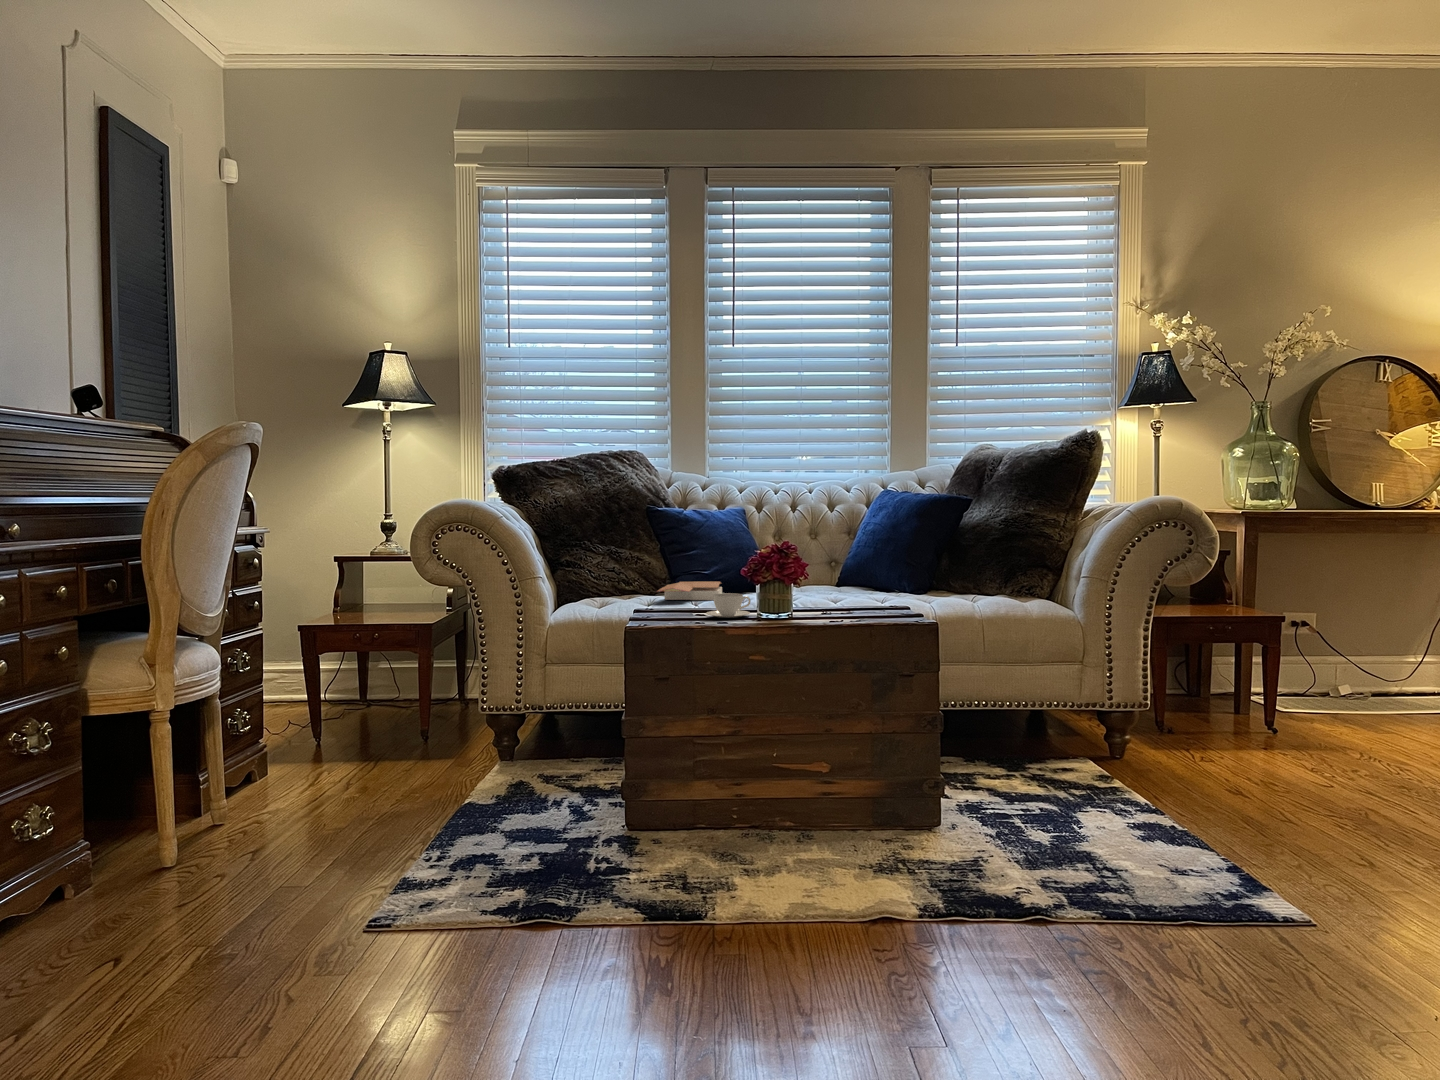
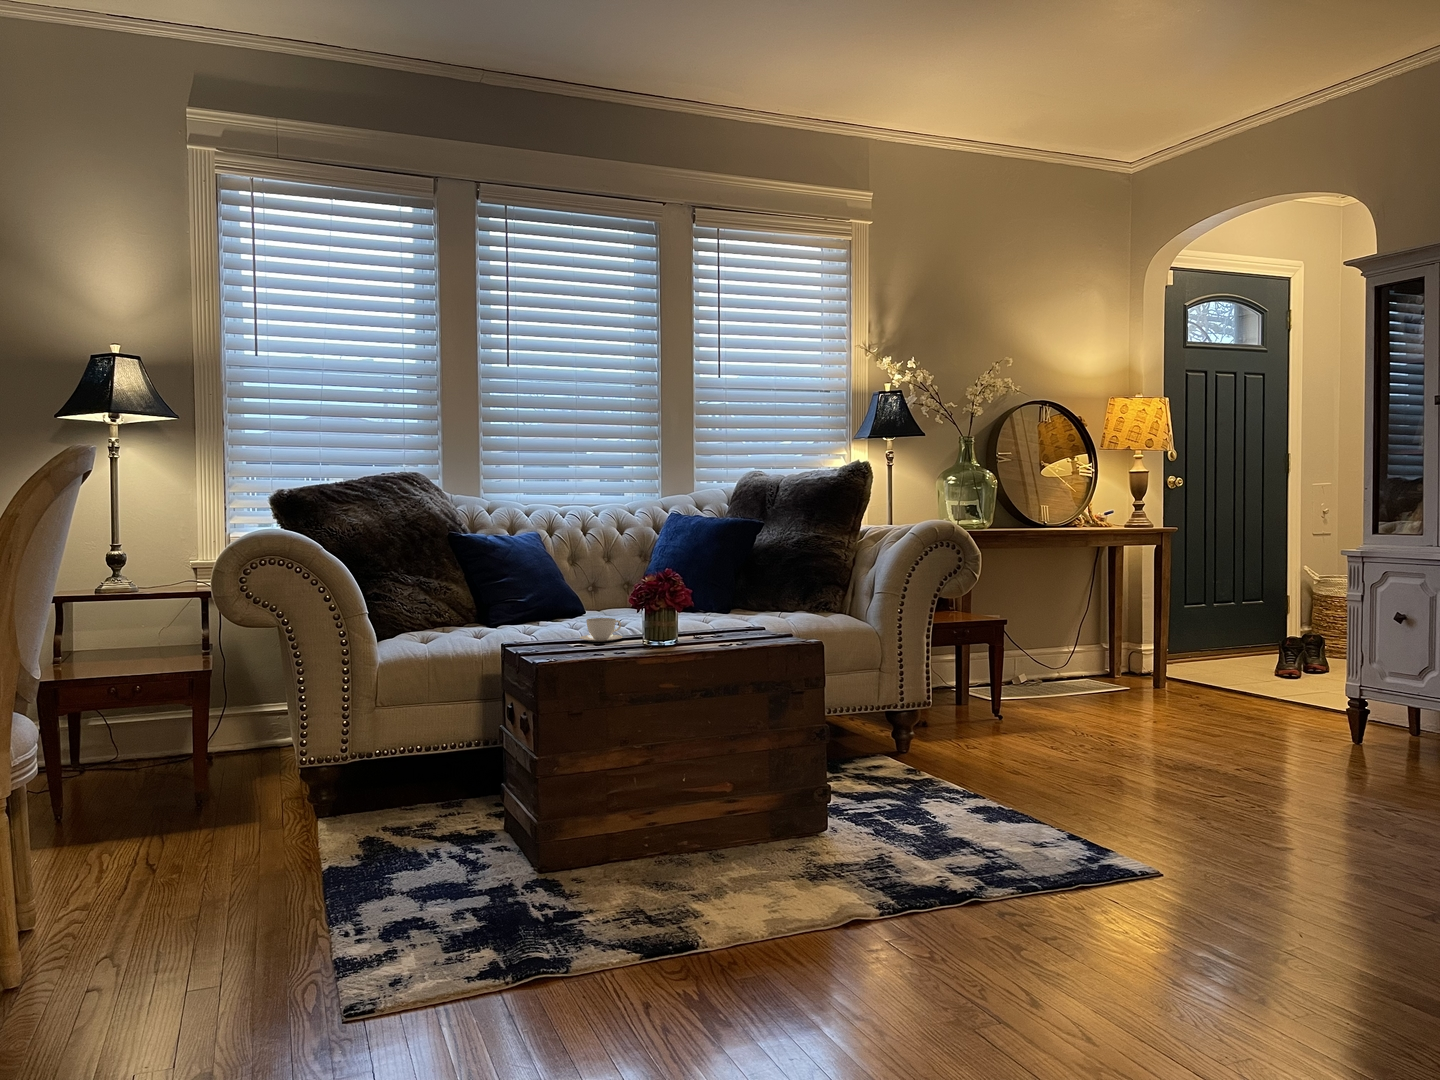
book: present [657,581,722,600] -> none [484,609,543,629]

